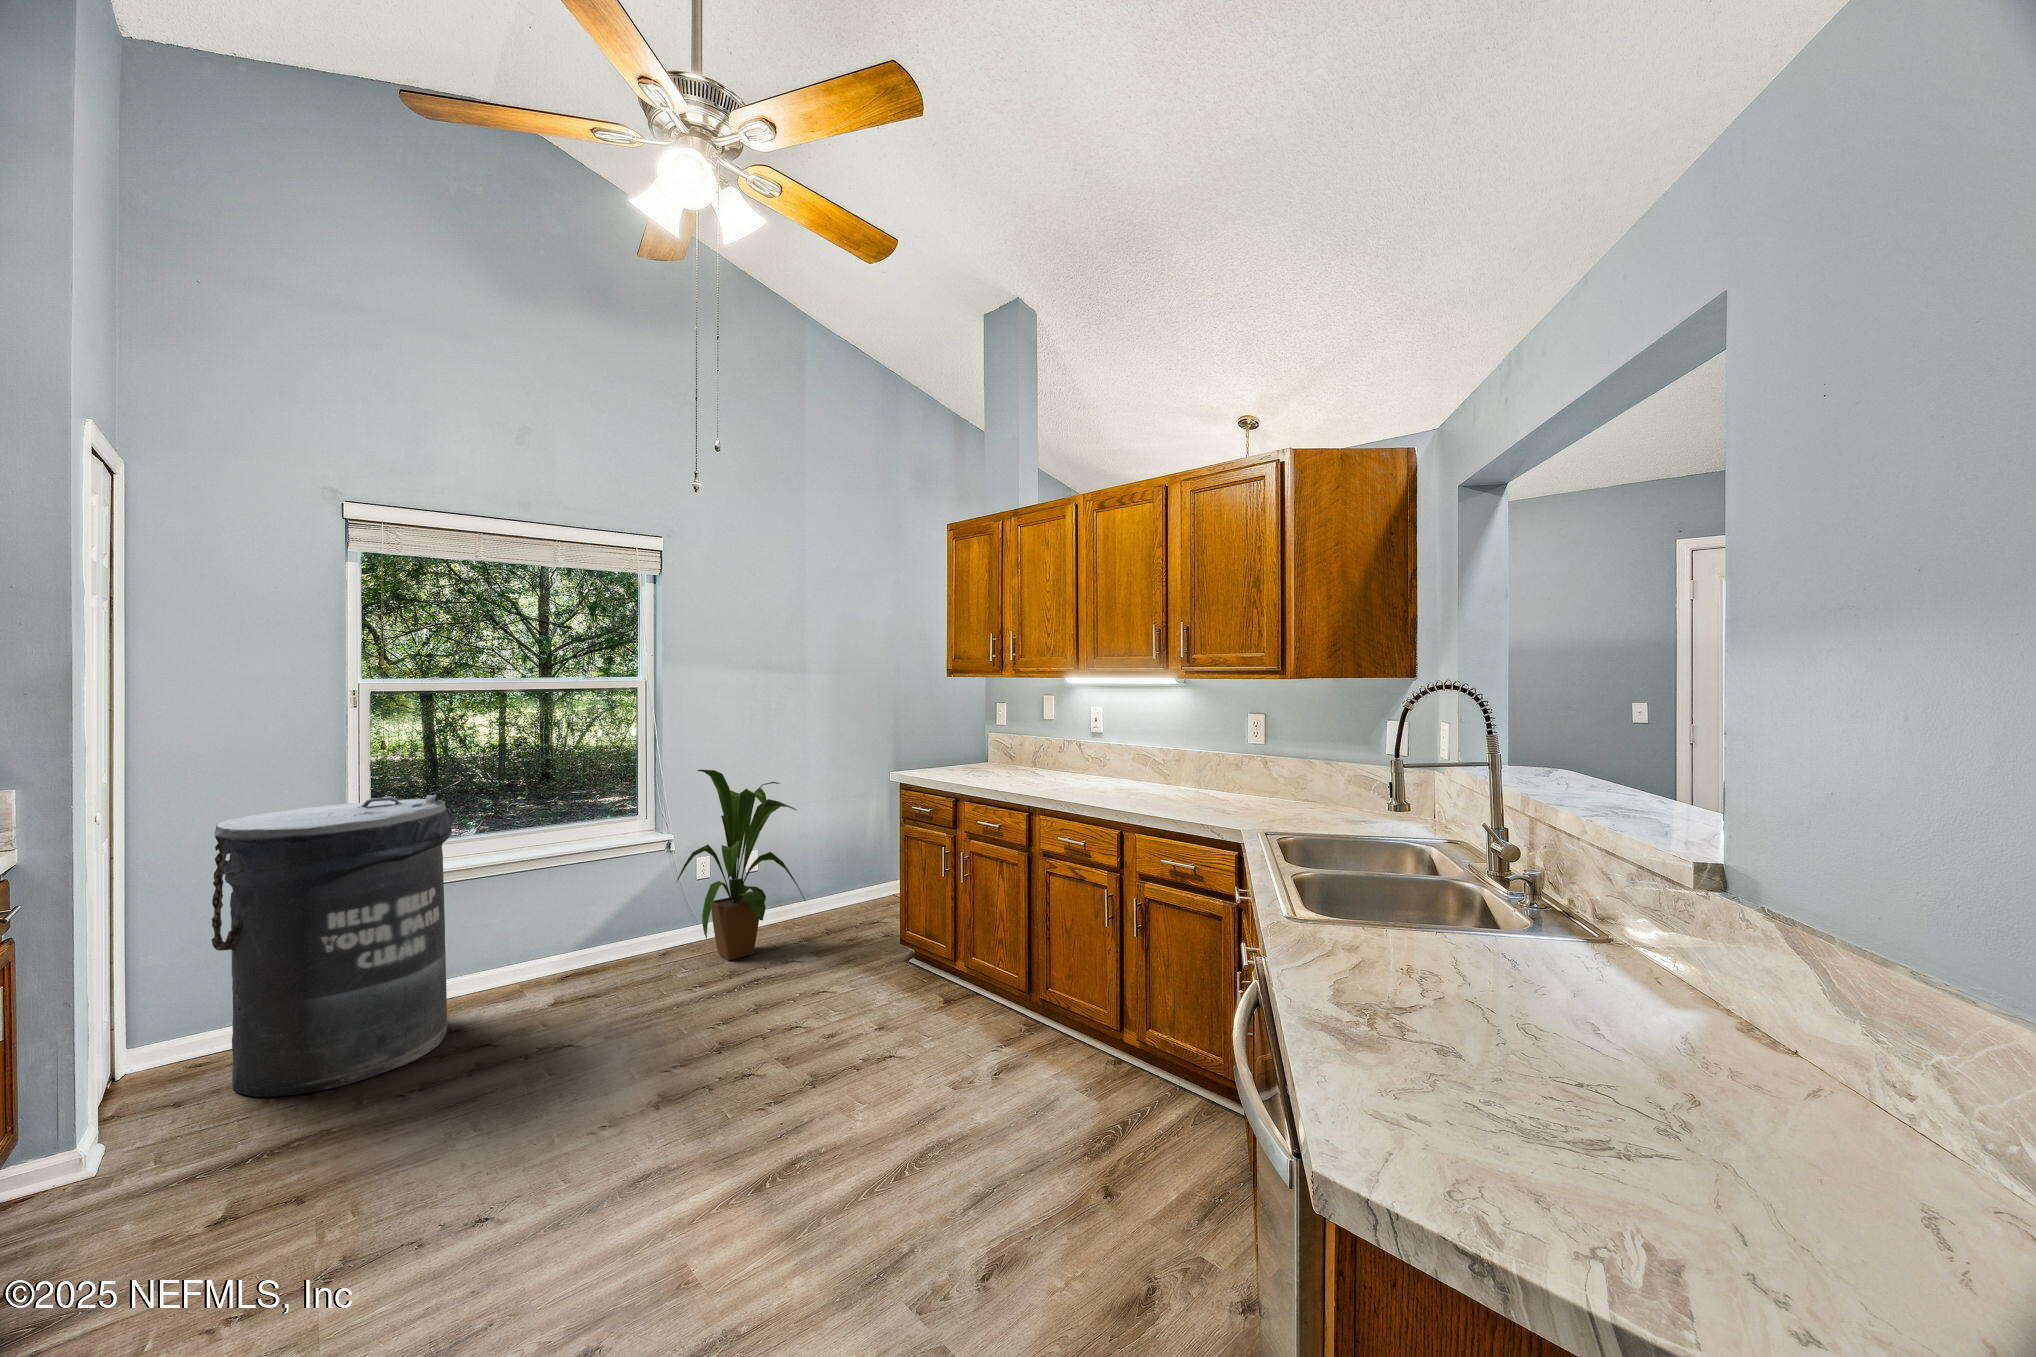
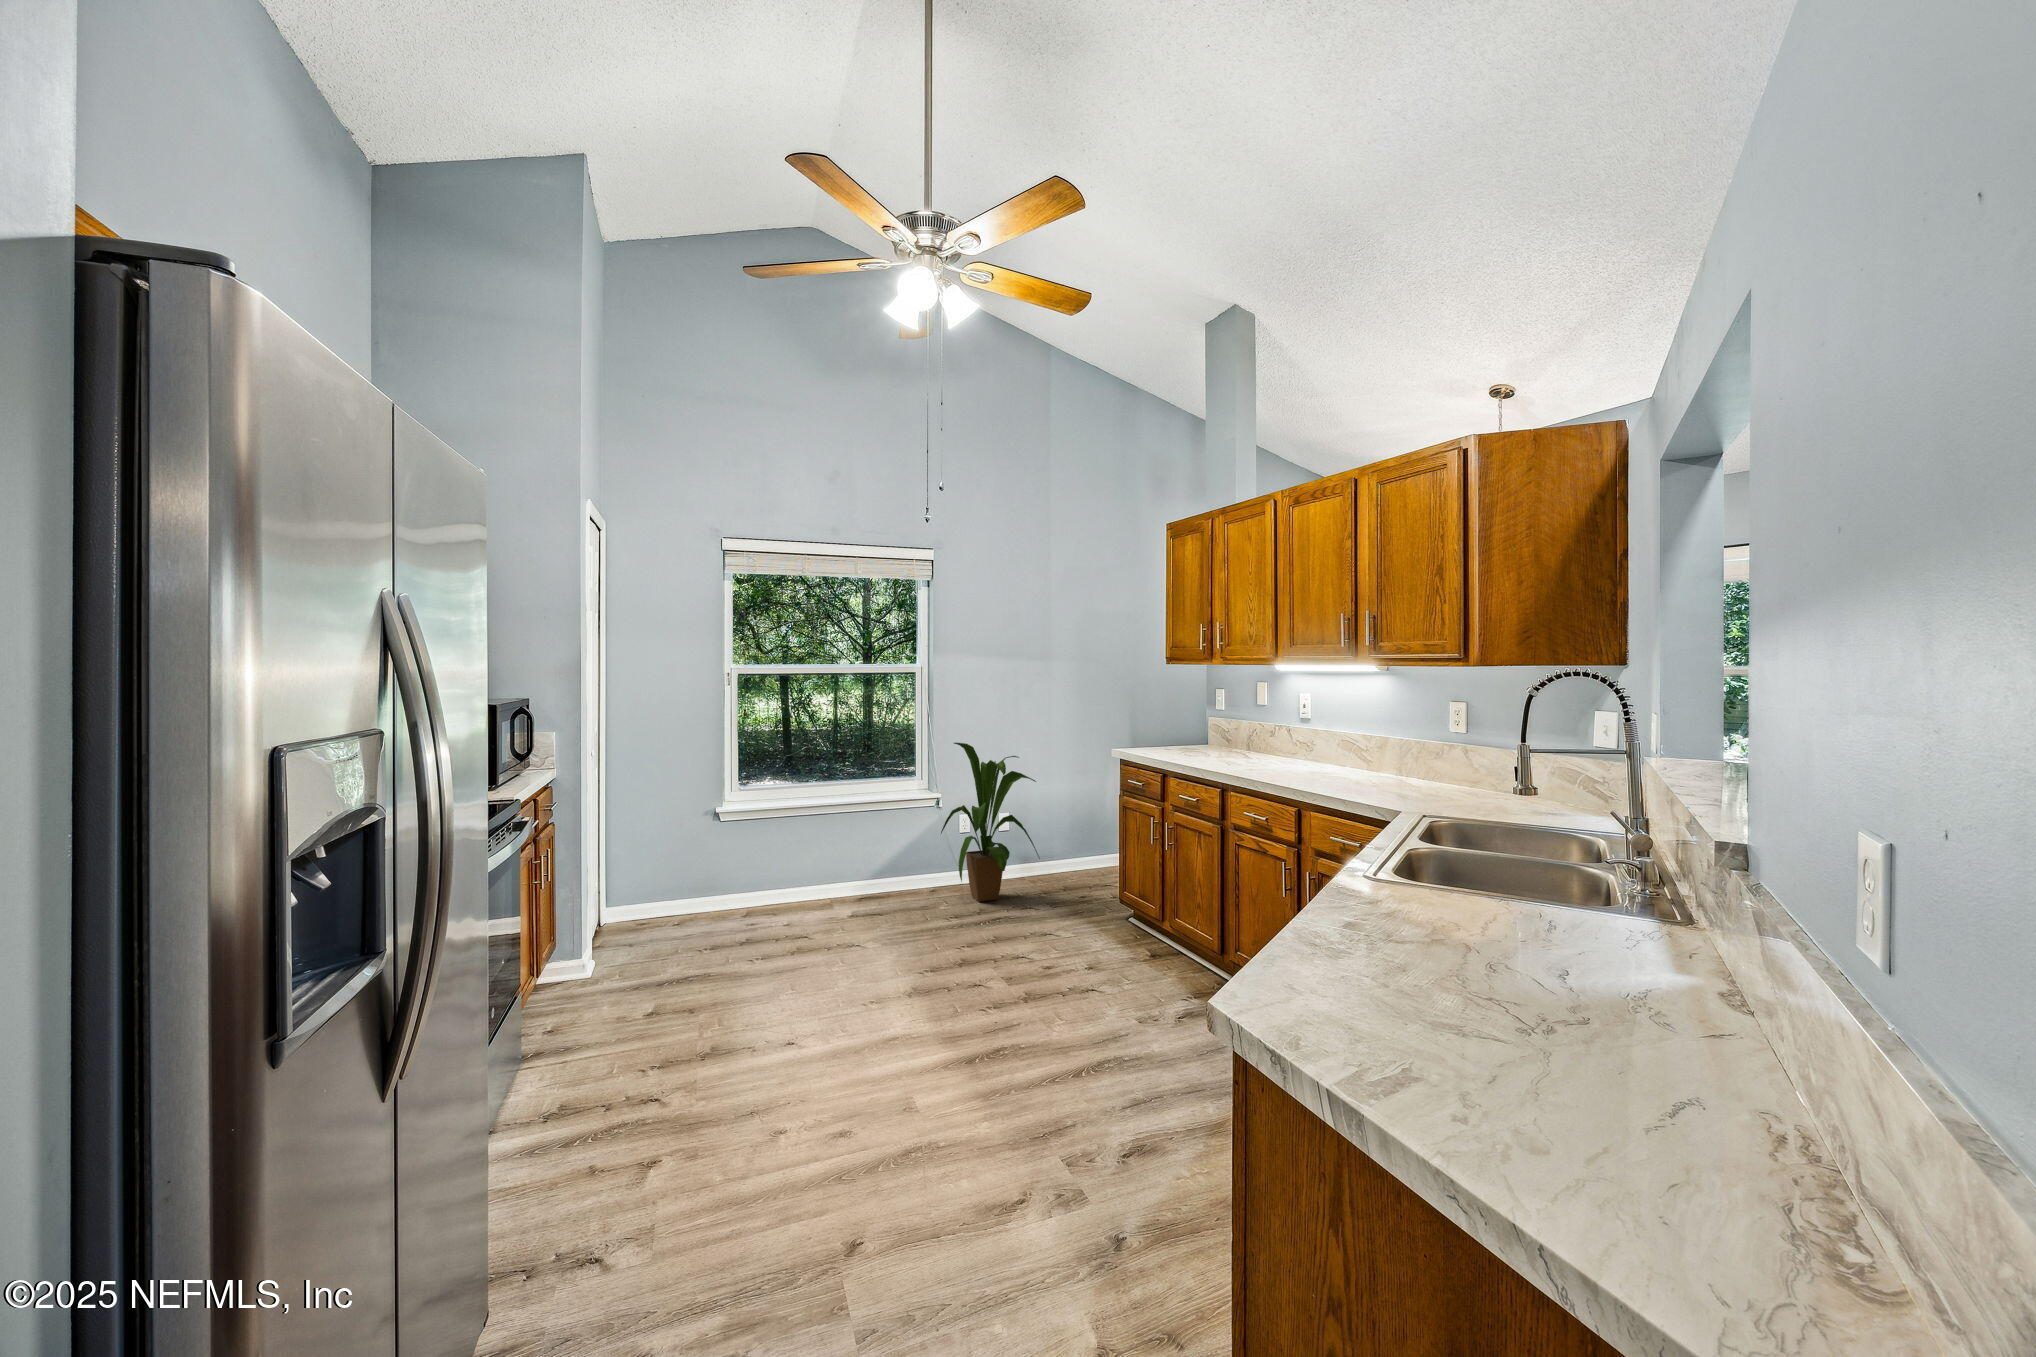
trash can: present [212,795,453,1097] -> none [652,753,786,951]

